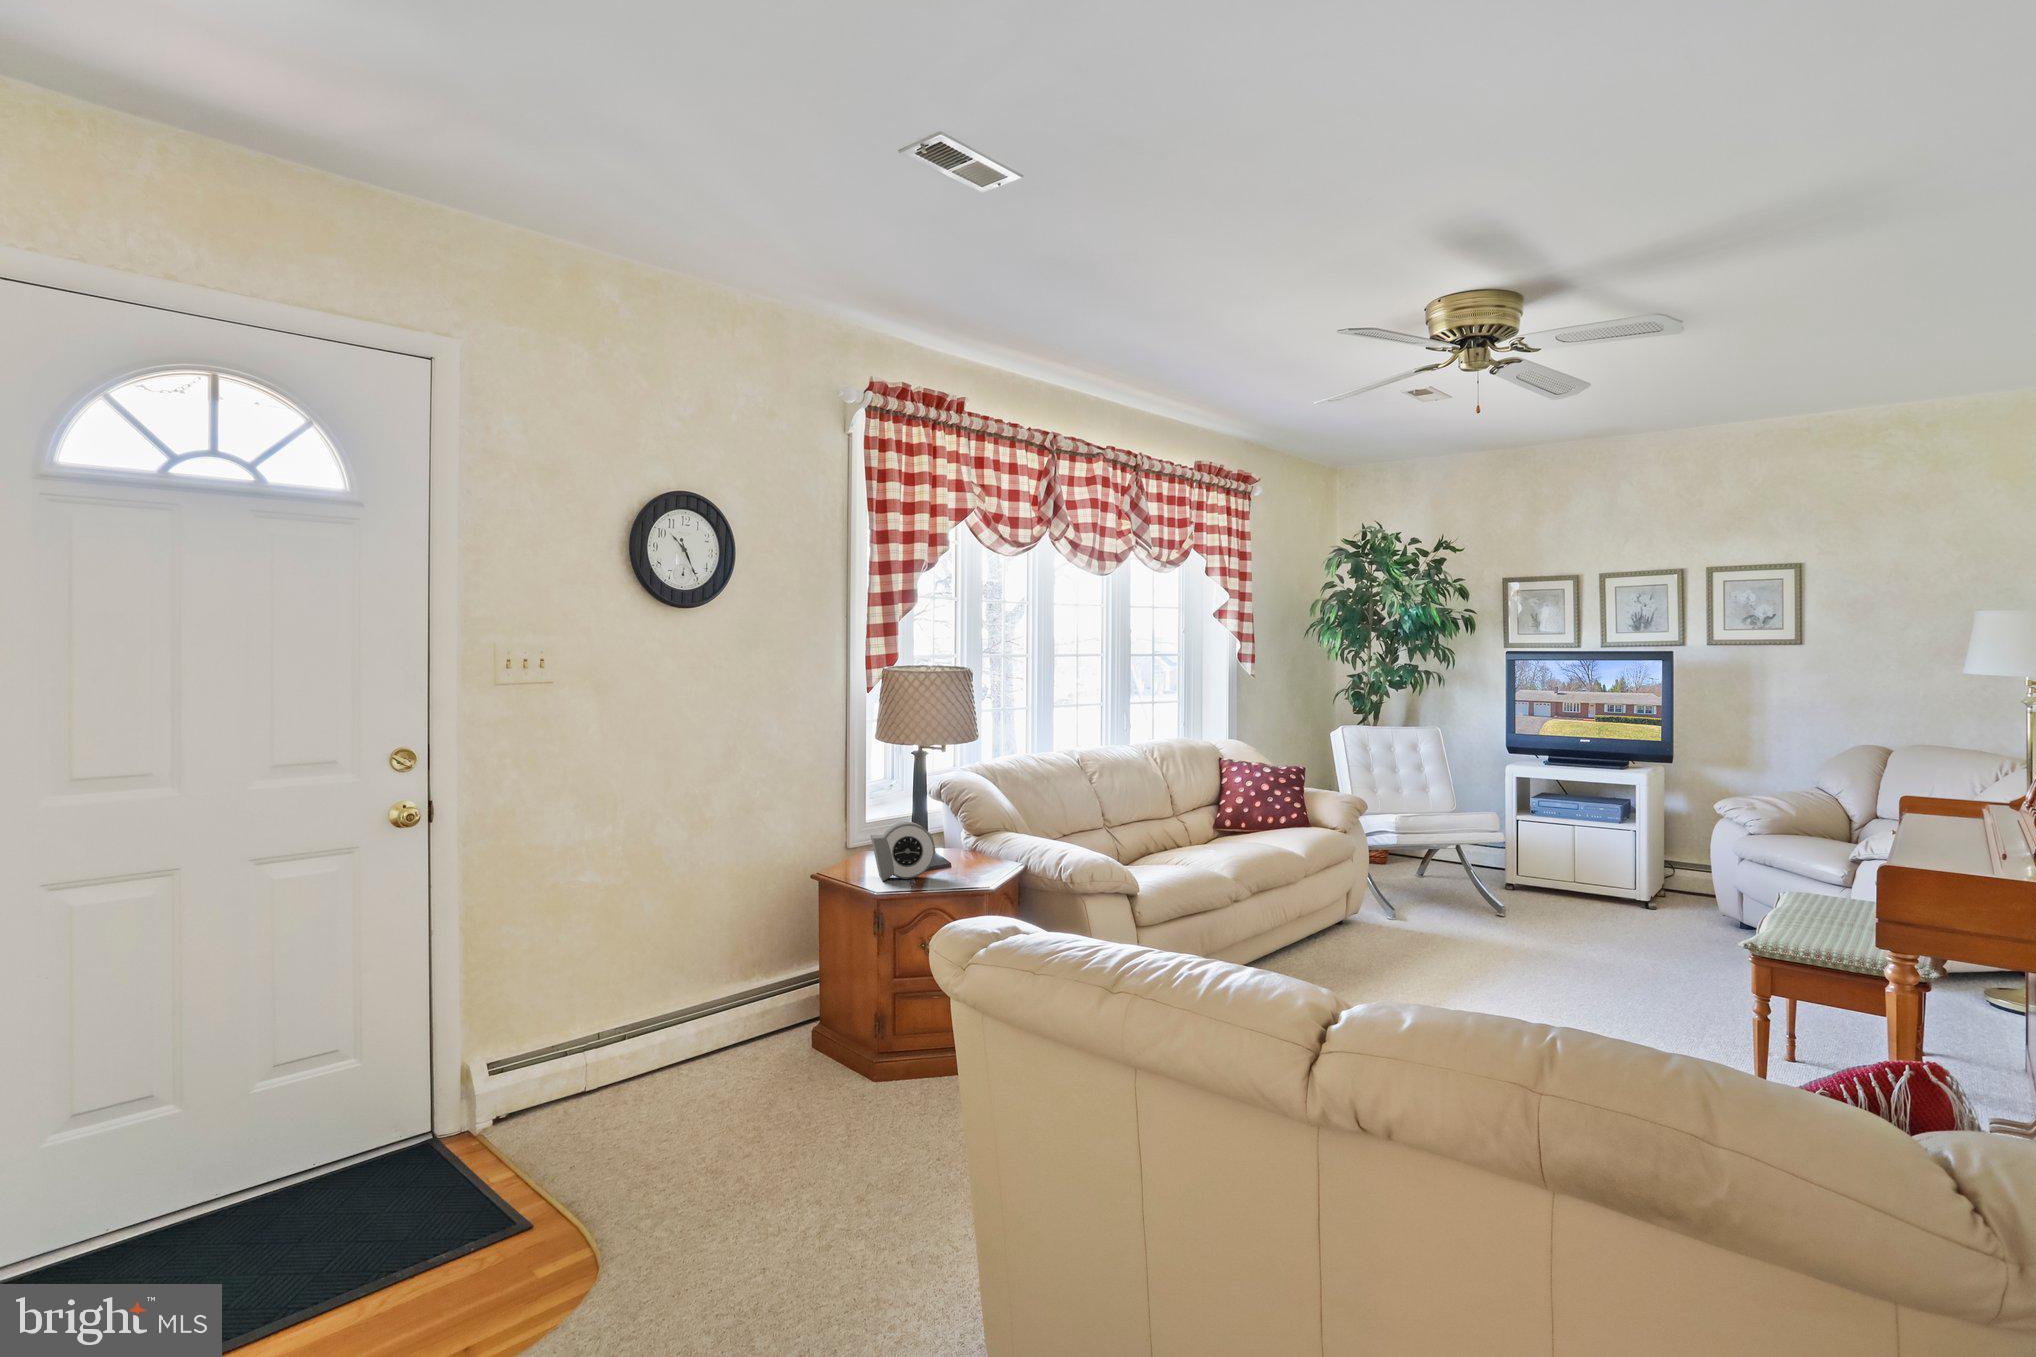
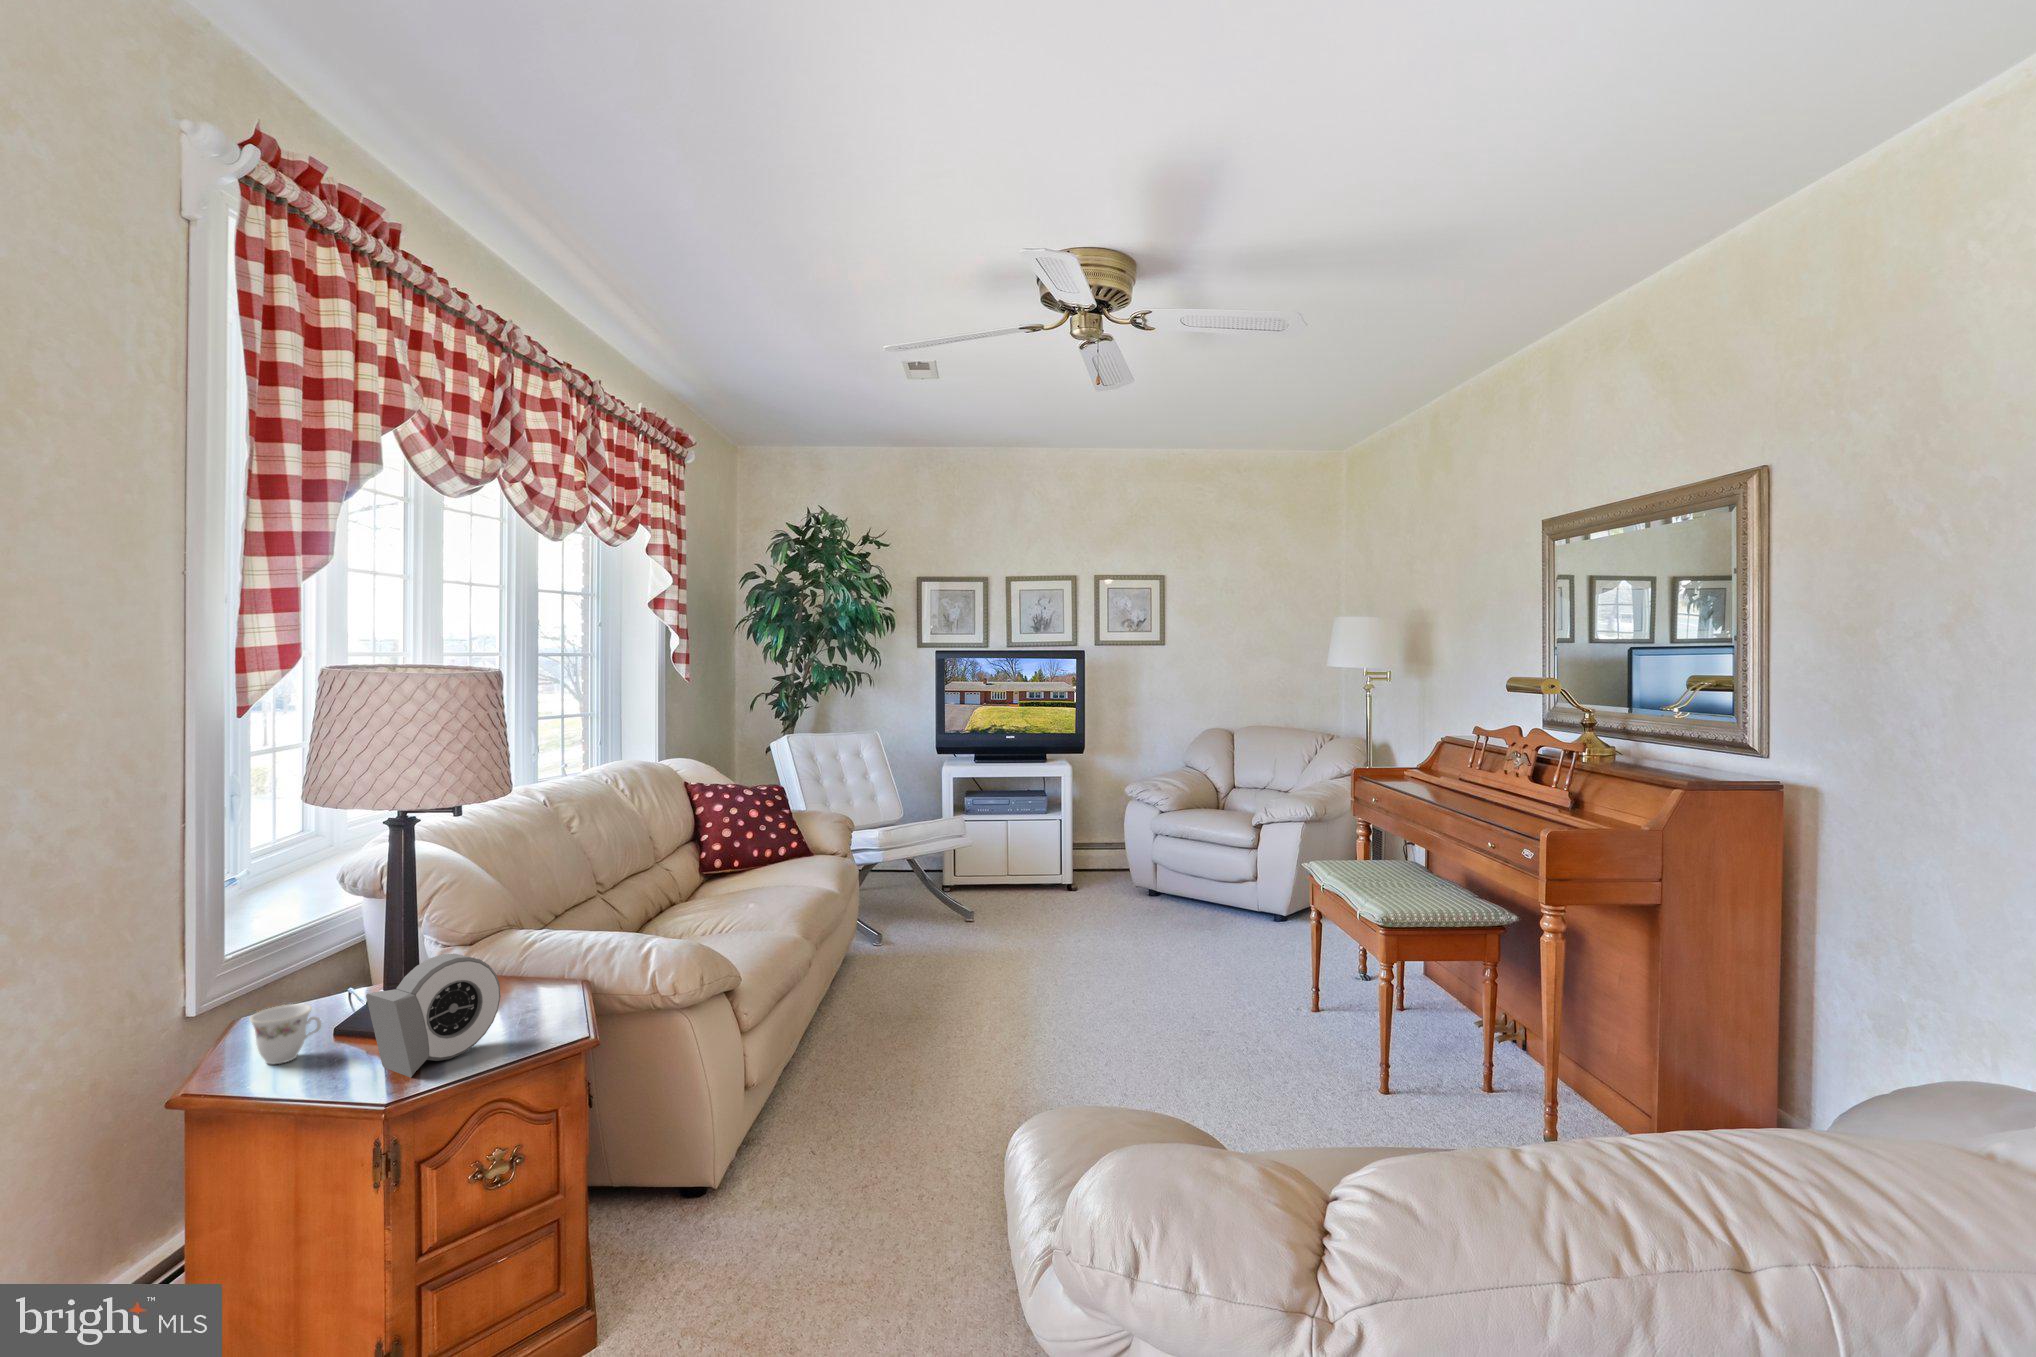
teacup: none [837,839,864,867] -> present [250,1004,321,1064]

